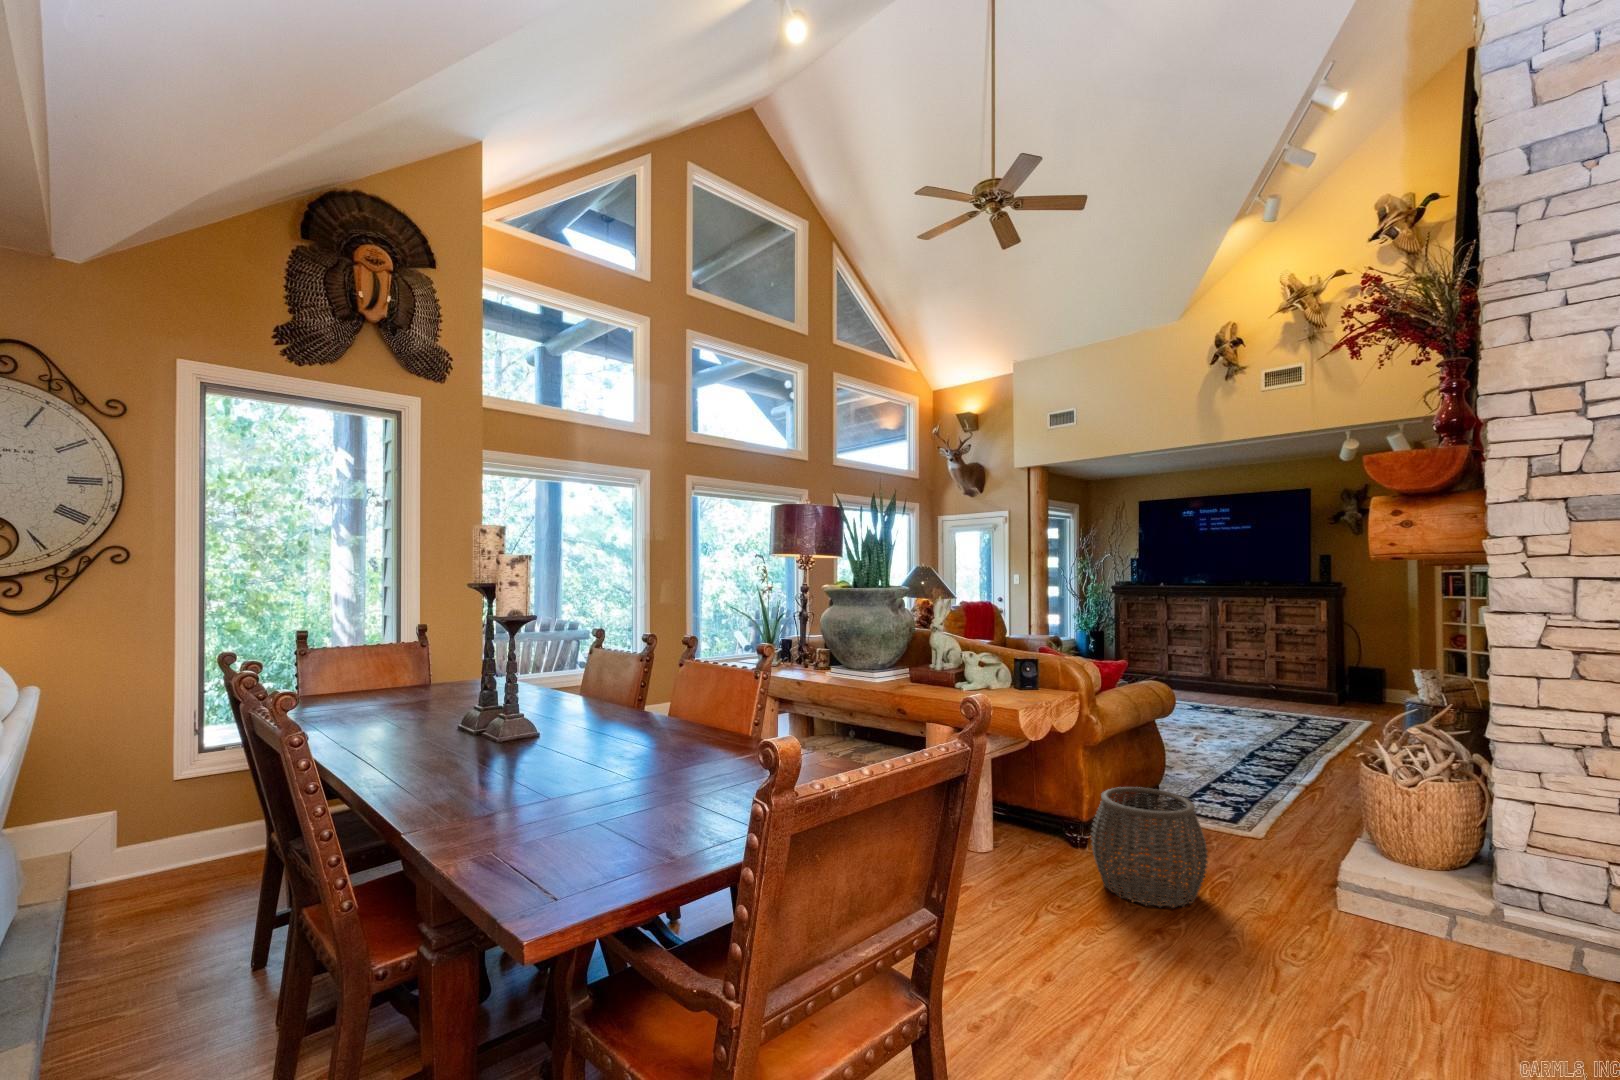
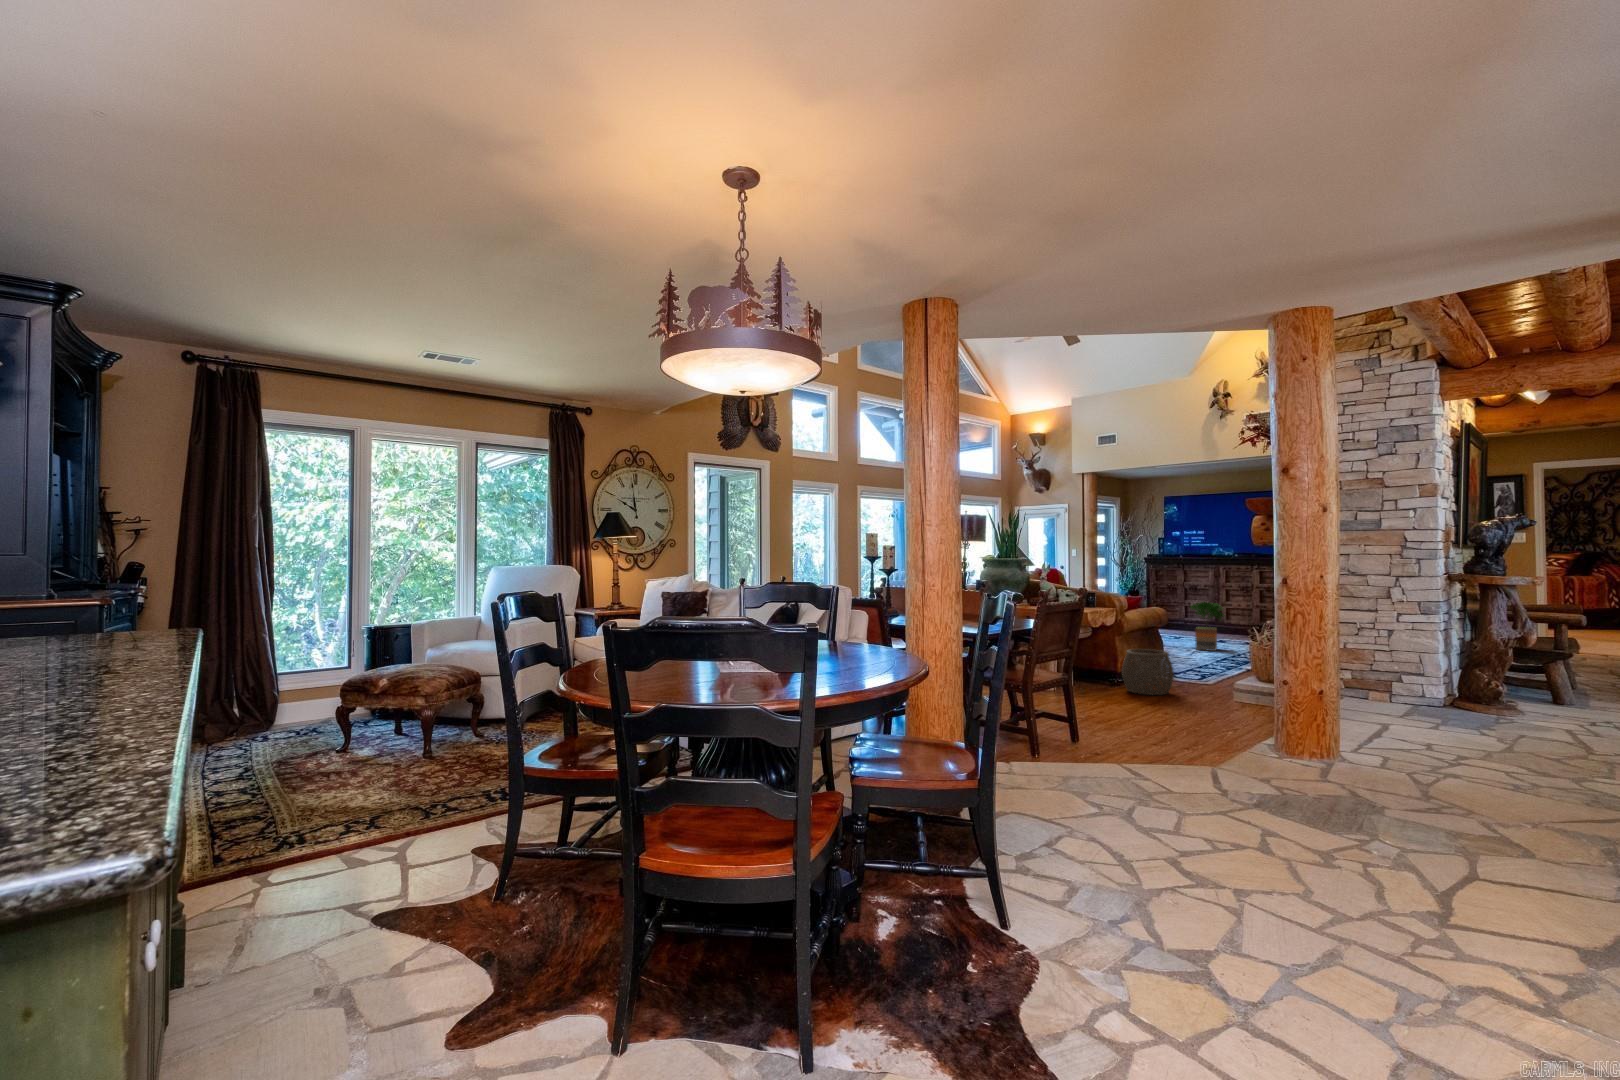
potted tree: none [1188,656,1249,738] -> present [1191,602,1224,651]

